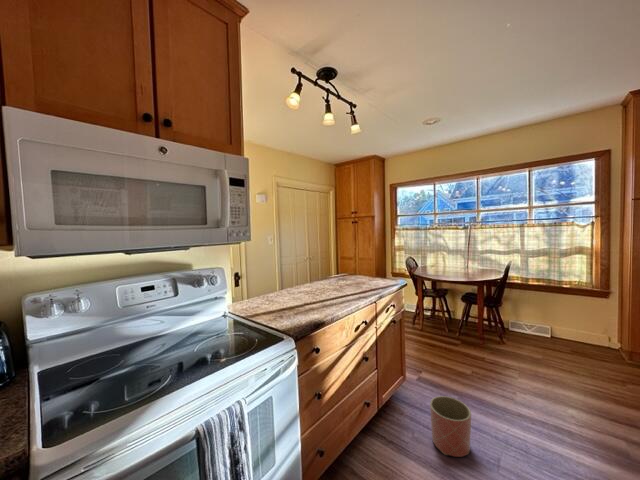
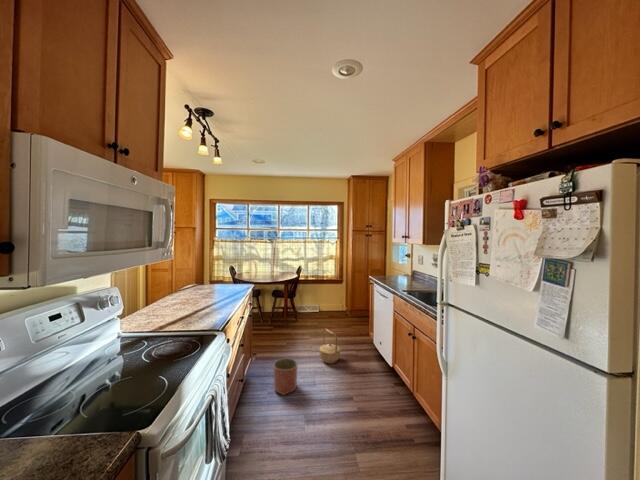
basket: none [529,372,581,443] -> present [319,329,340,364]

